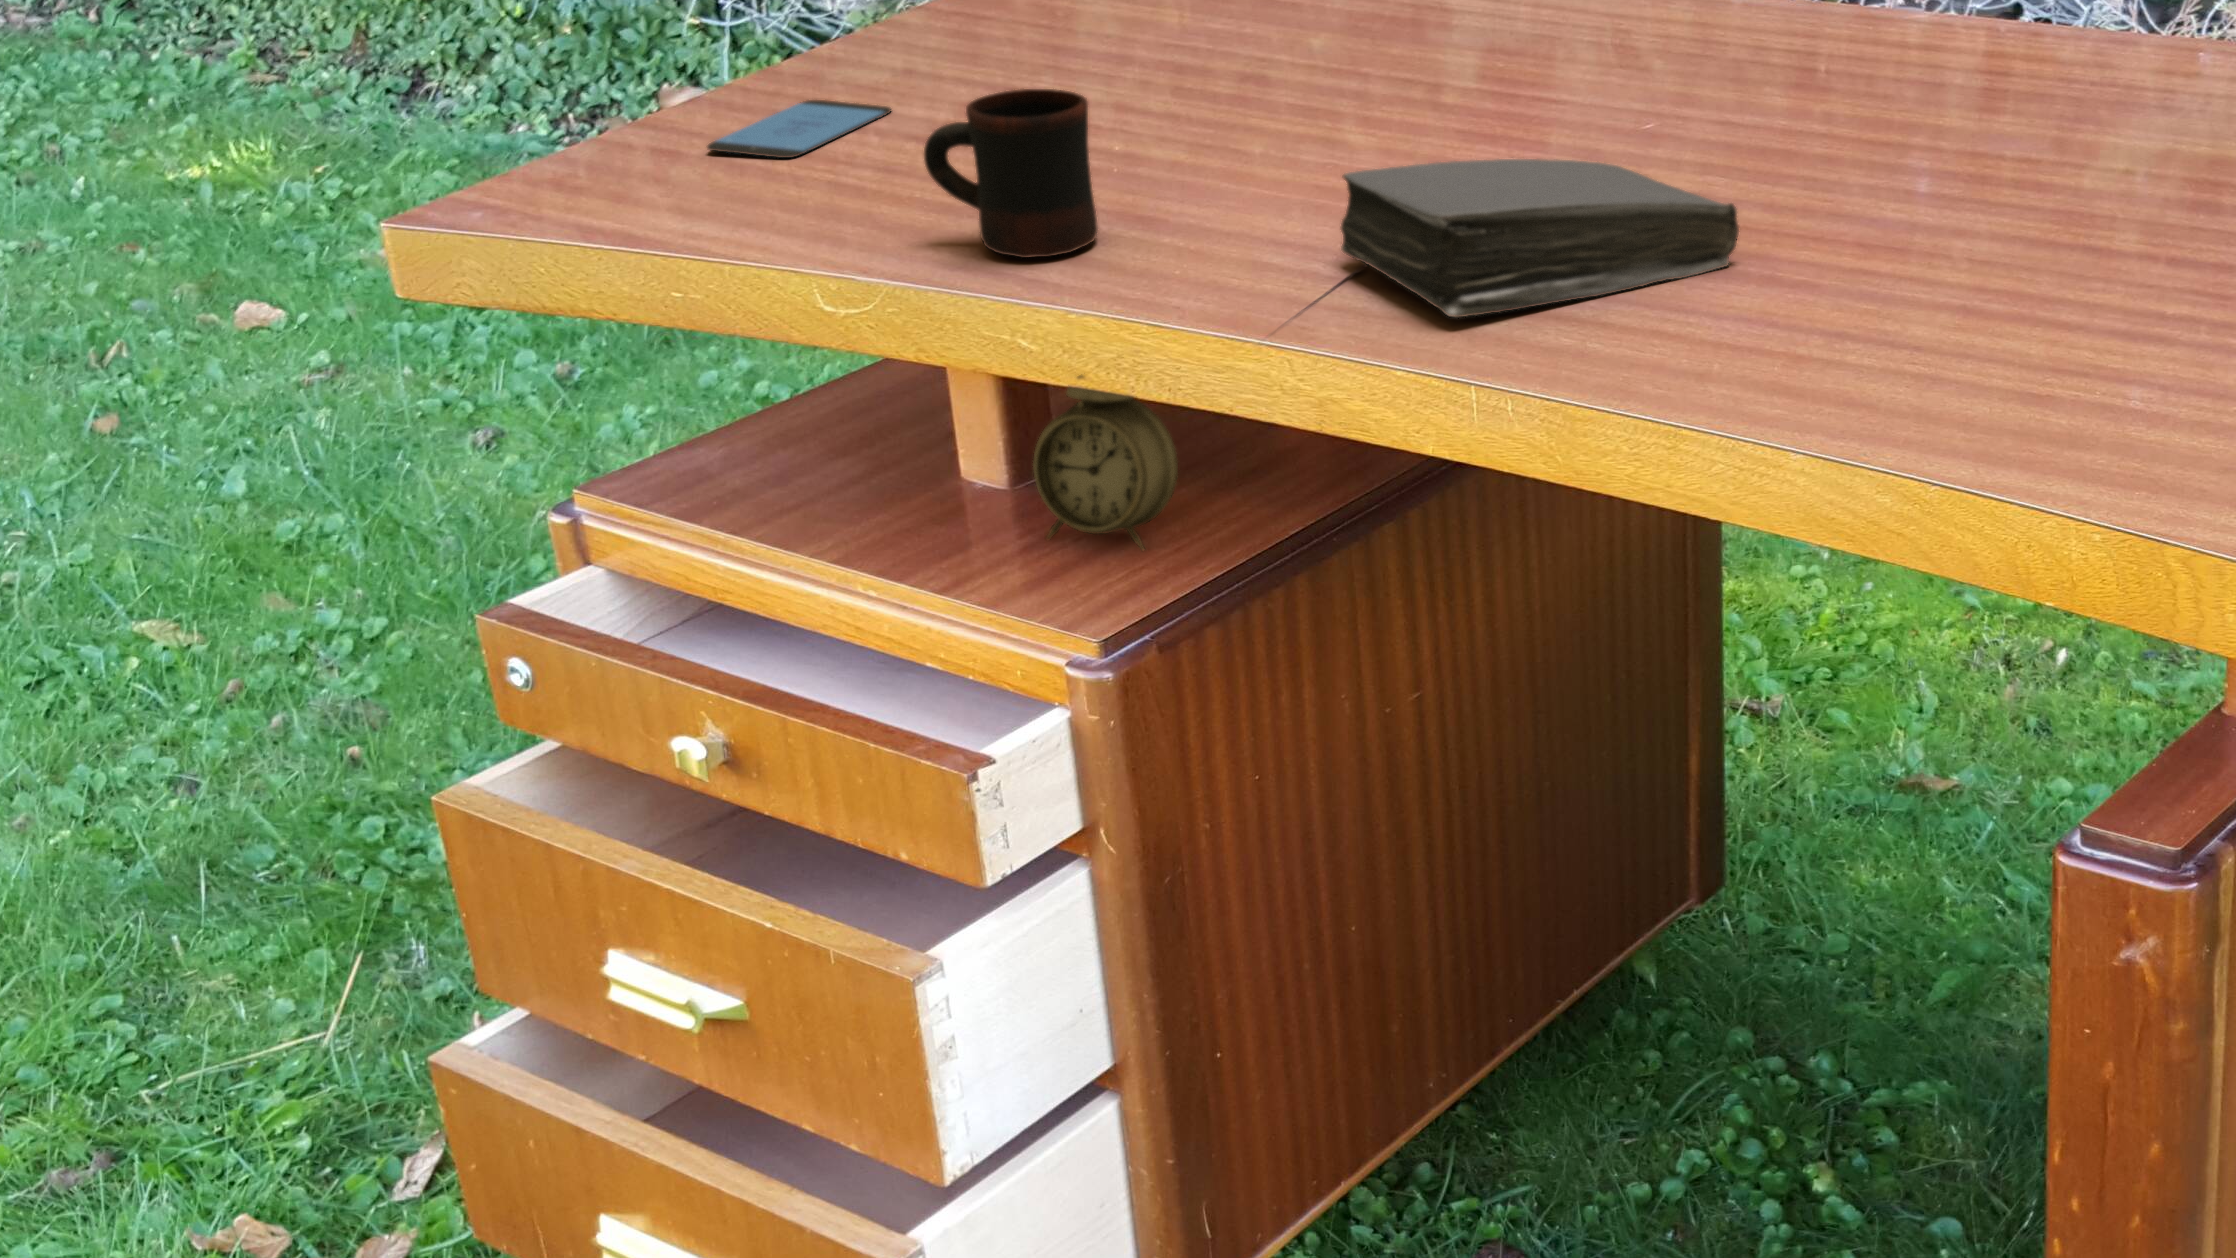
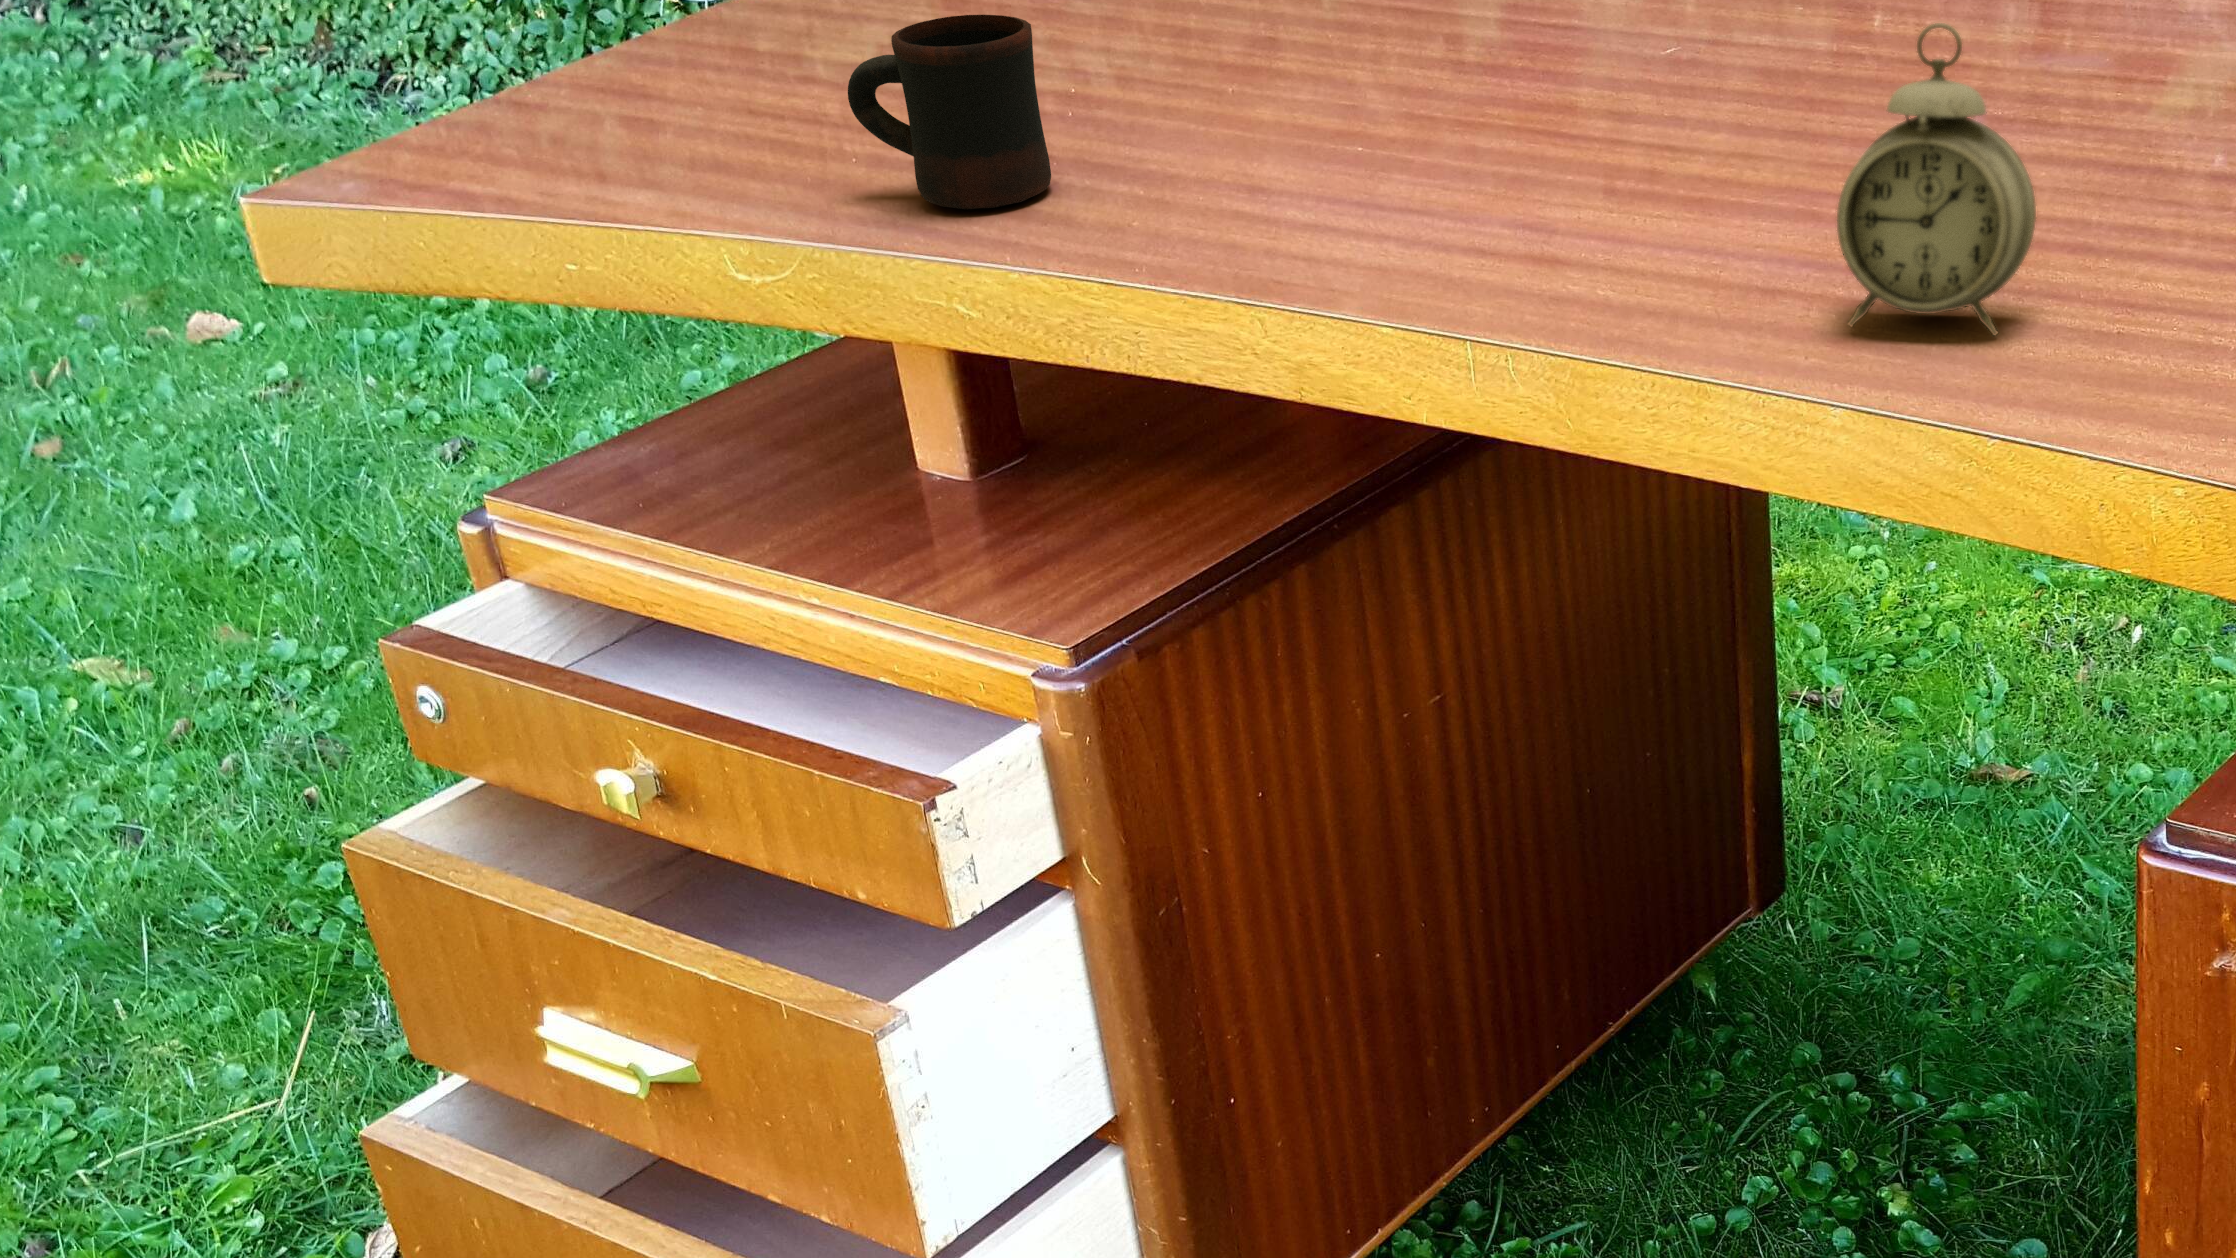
smartphone: present [707,100,891,158] -> none [619,46,831,109]
book: present [1341,159,1739,317] -> none [1323,80,1777,261]
alarm clock: present [1033,375,1178,550] -> present [1837,23,2036,335]

